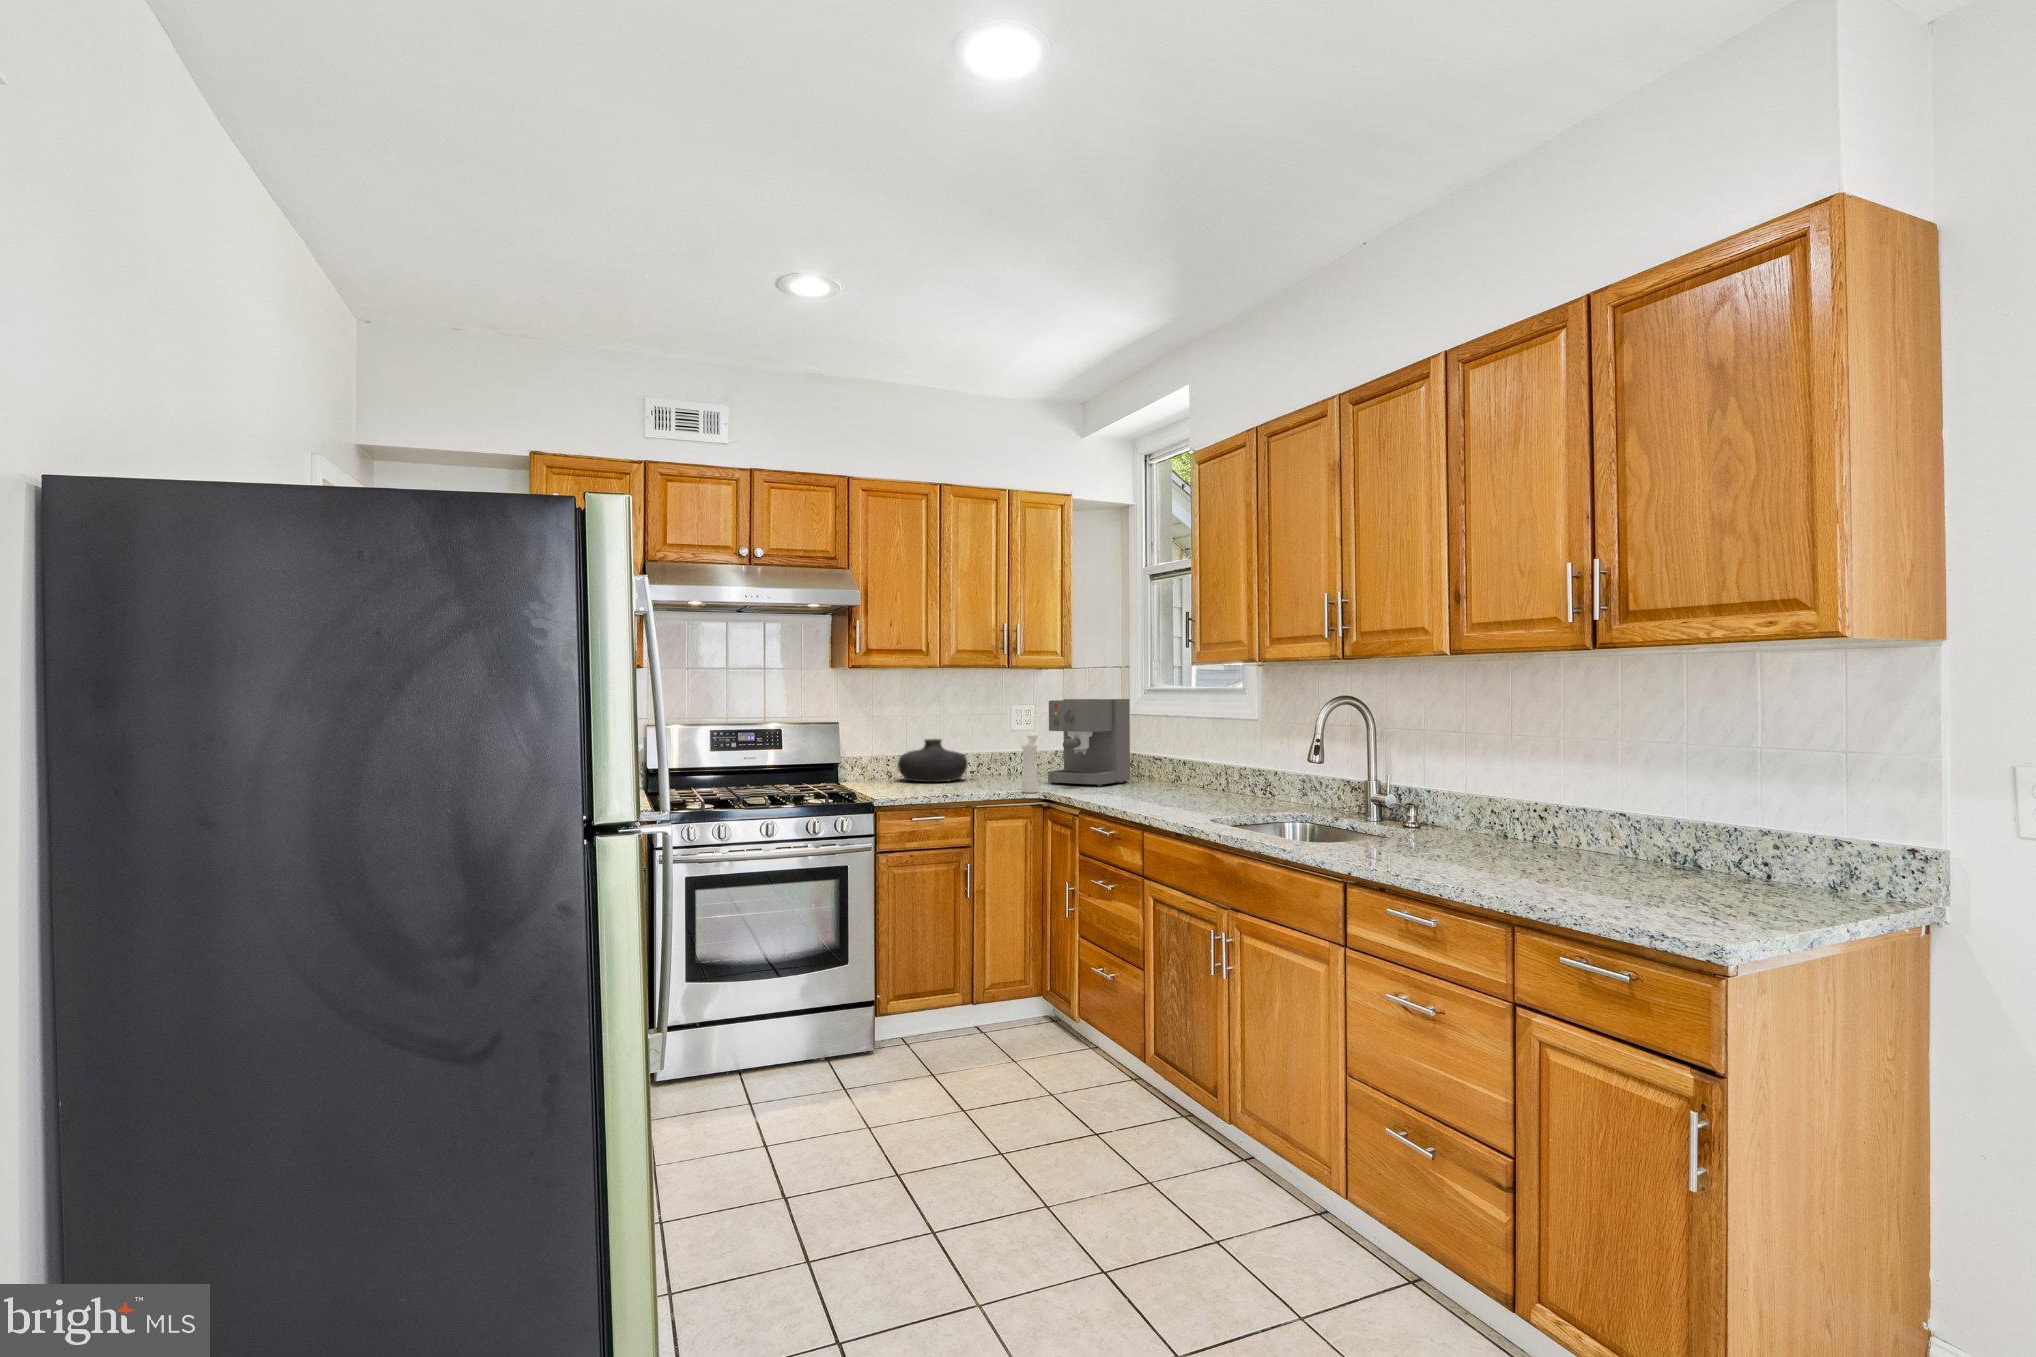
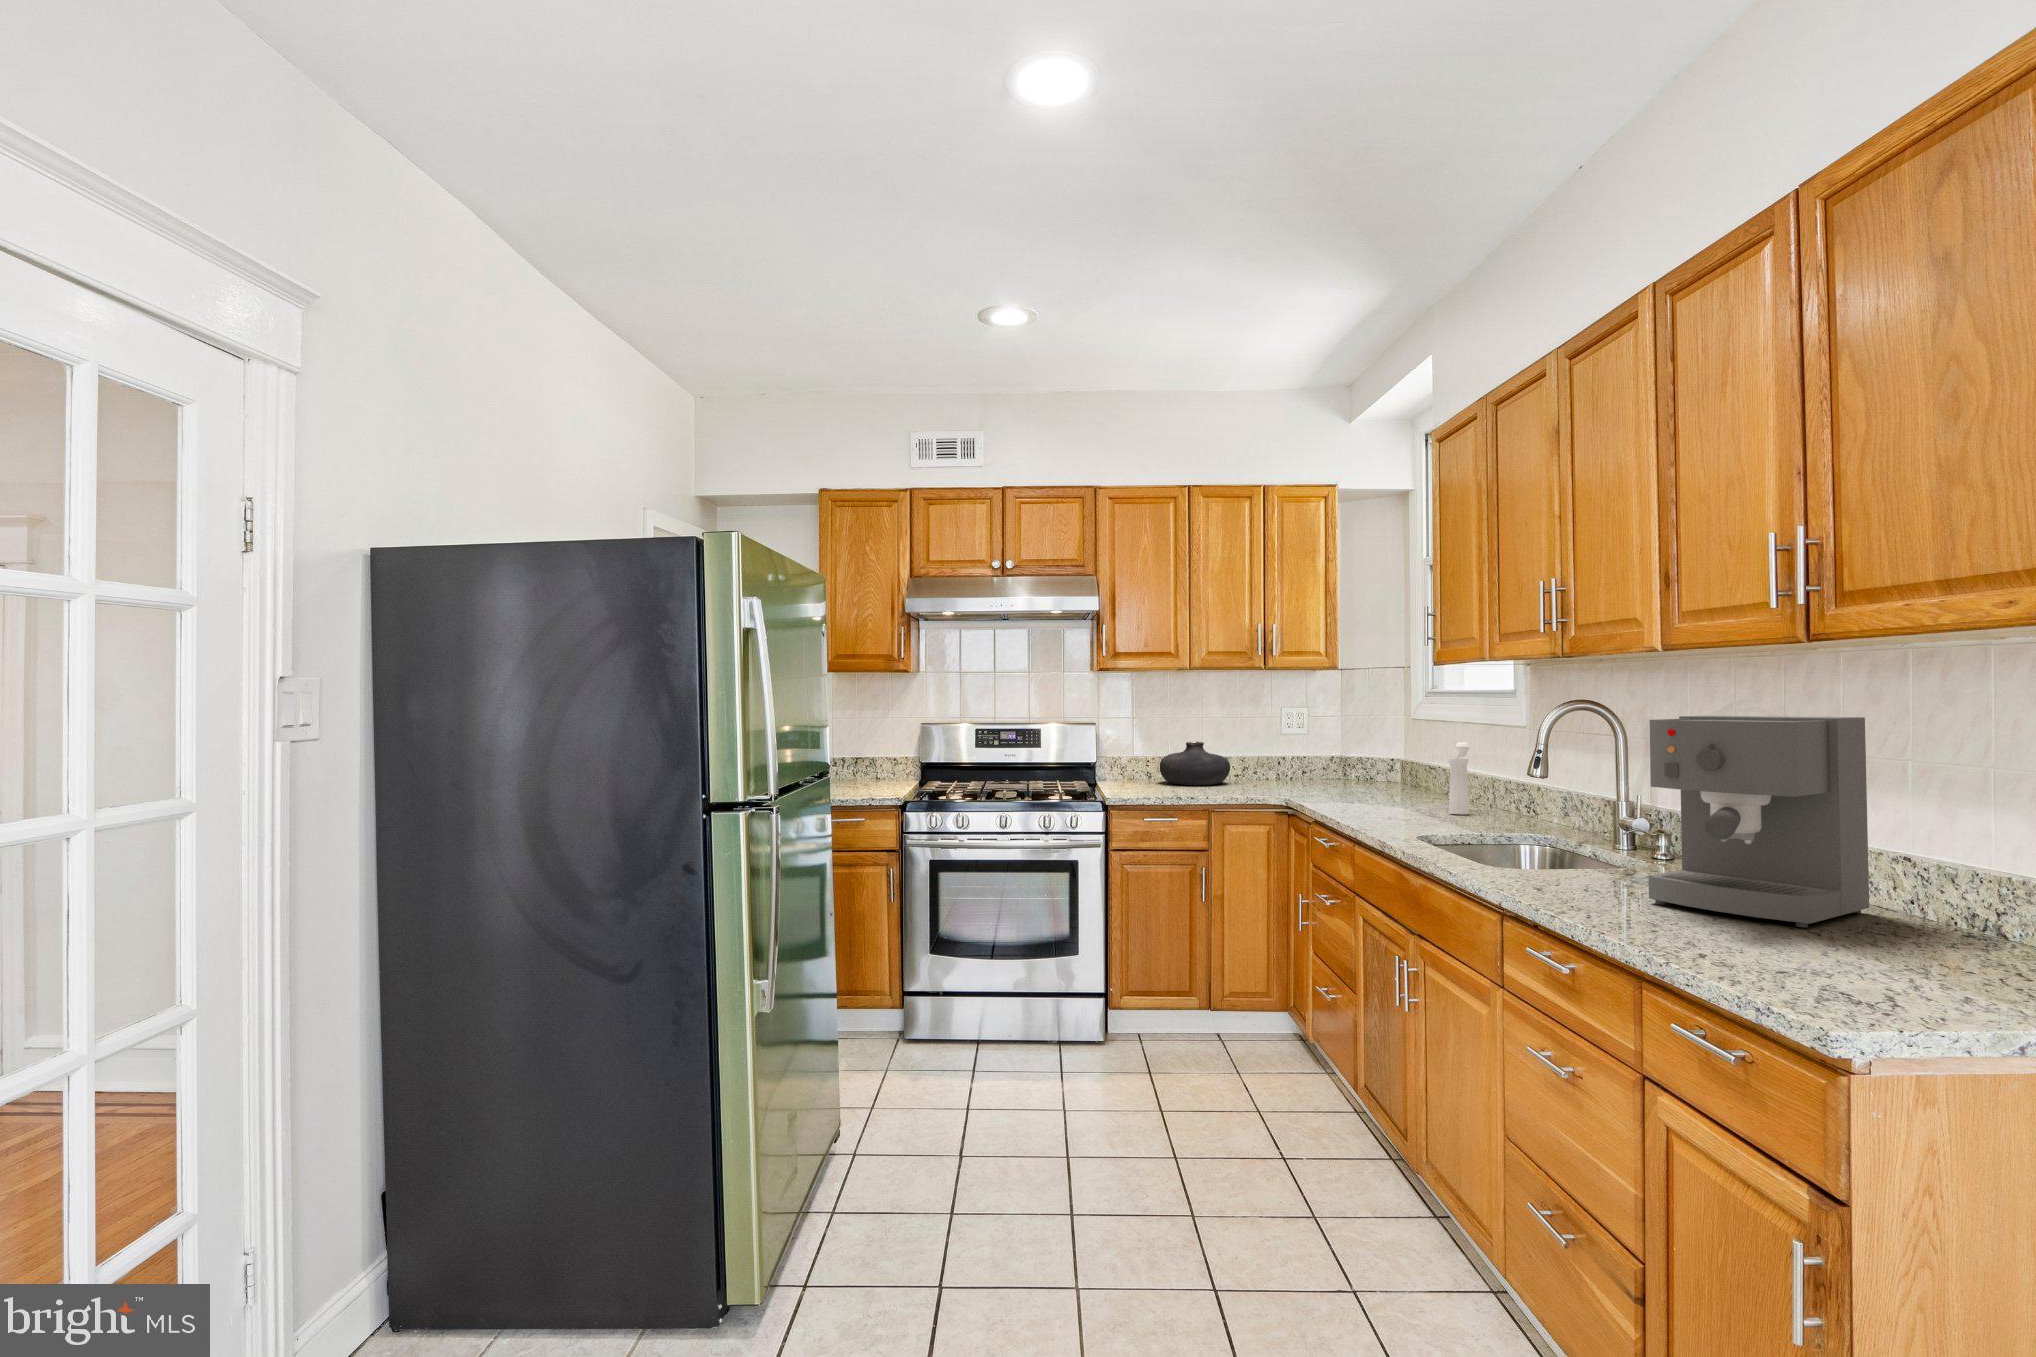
coffee maker: present [1048,699,1130,786] -> present [1649,716,1869,927]
pepper mill: present [1022,732,1039,793] -> present [1448,742,1470,814]

